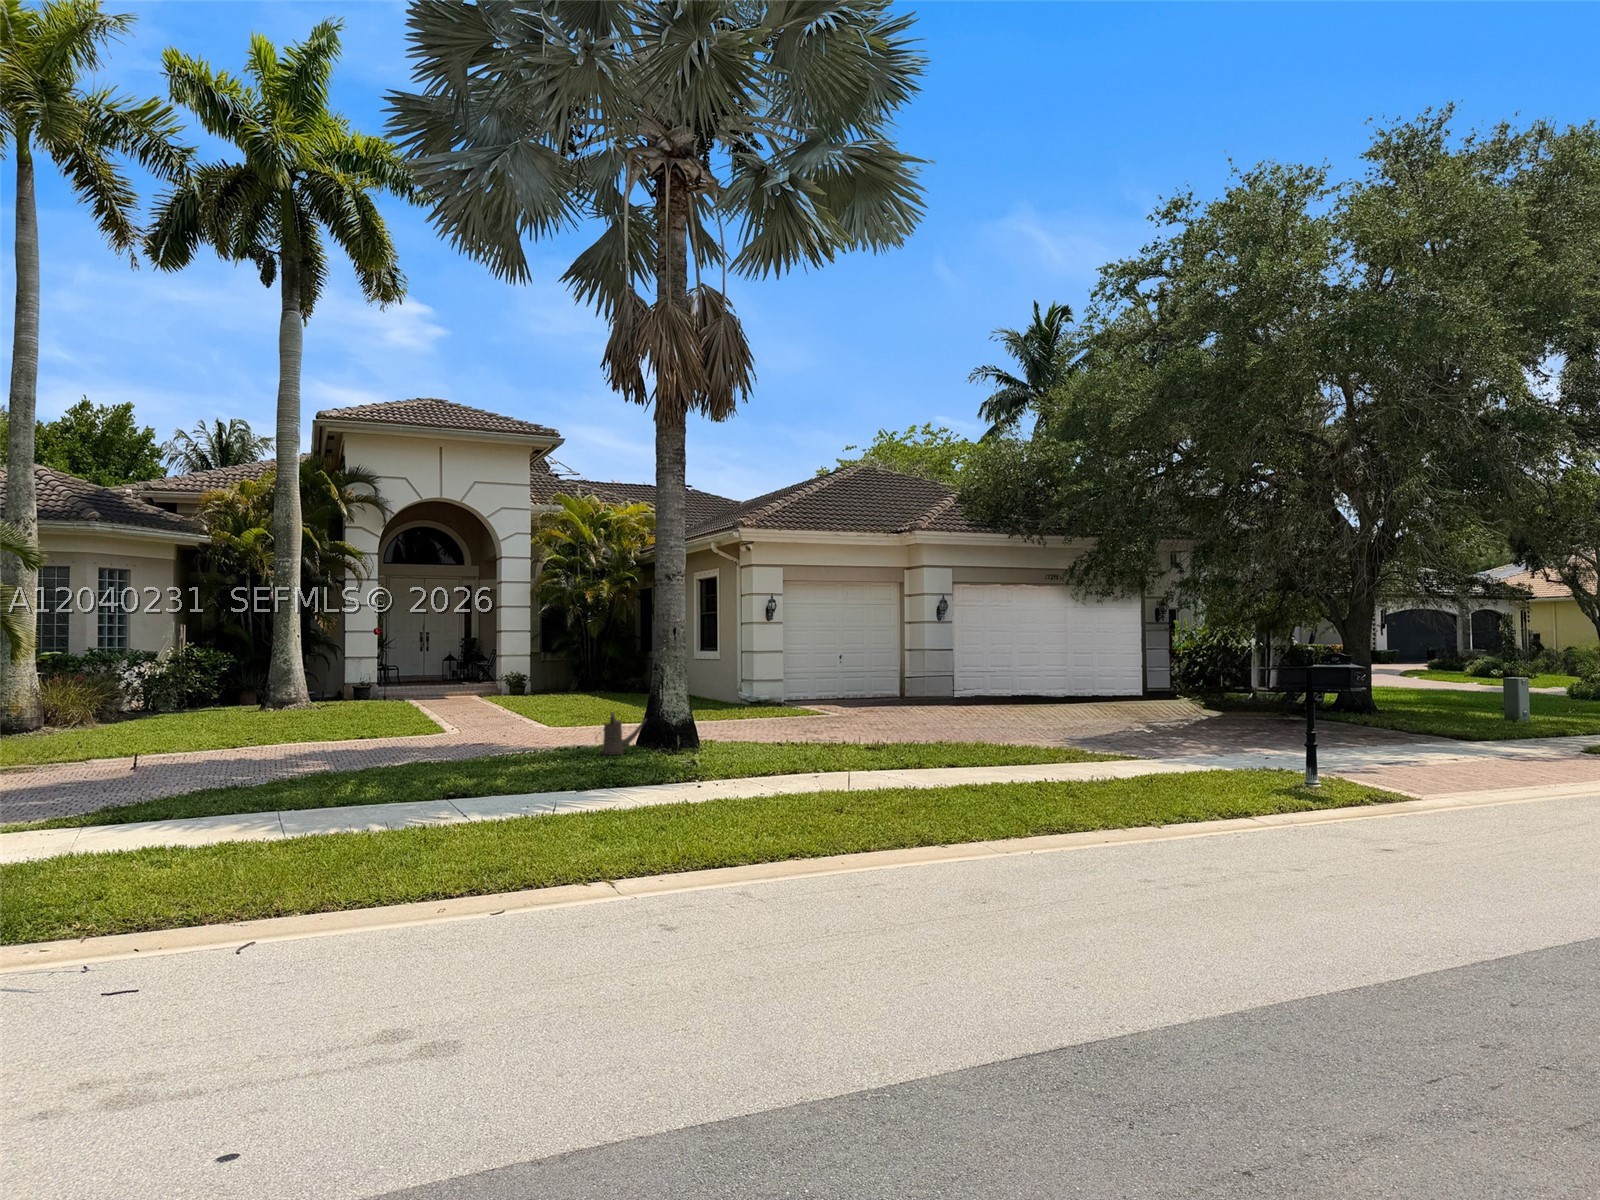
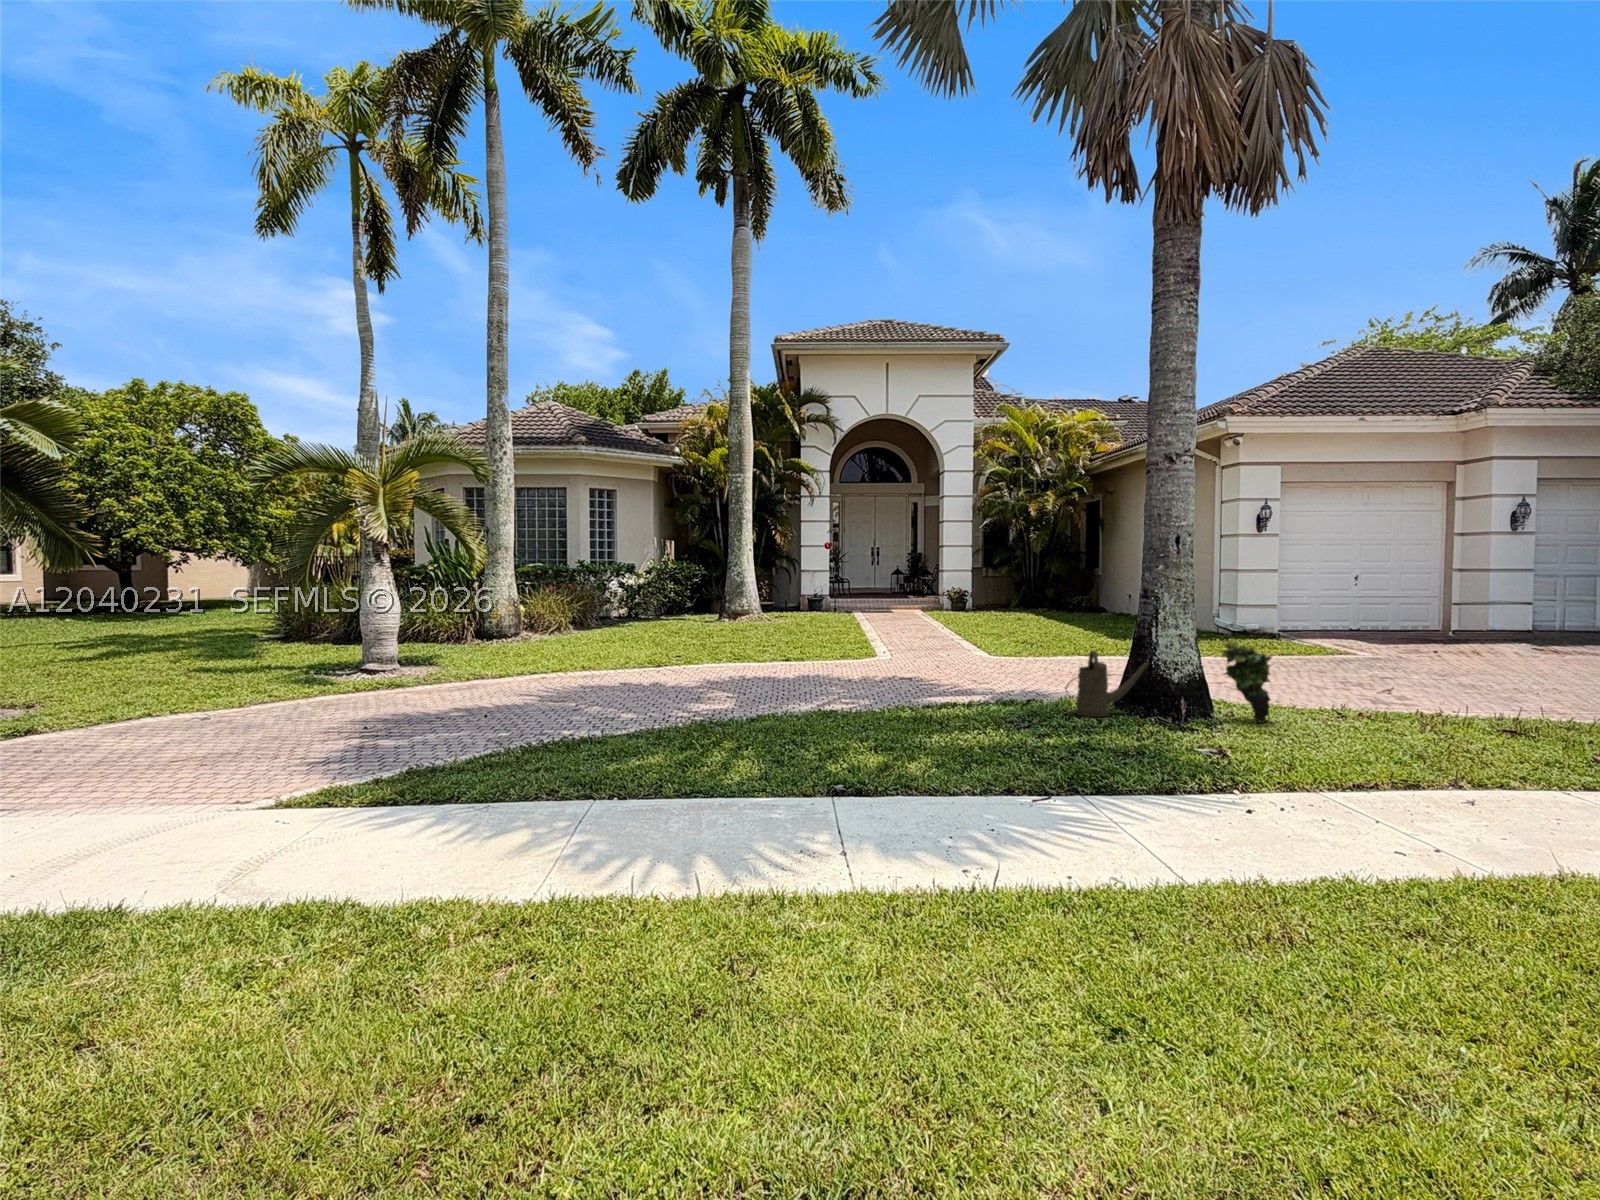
potted plant: none [688,701,719,752] -> present [1222,639,1272,723]

